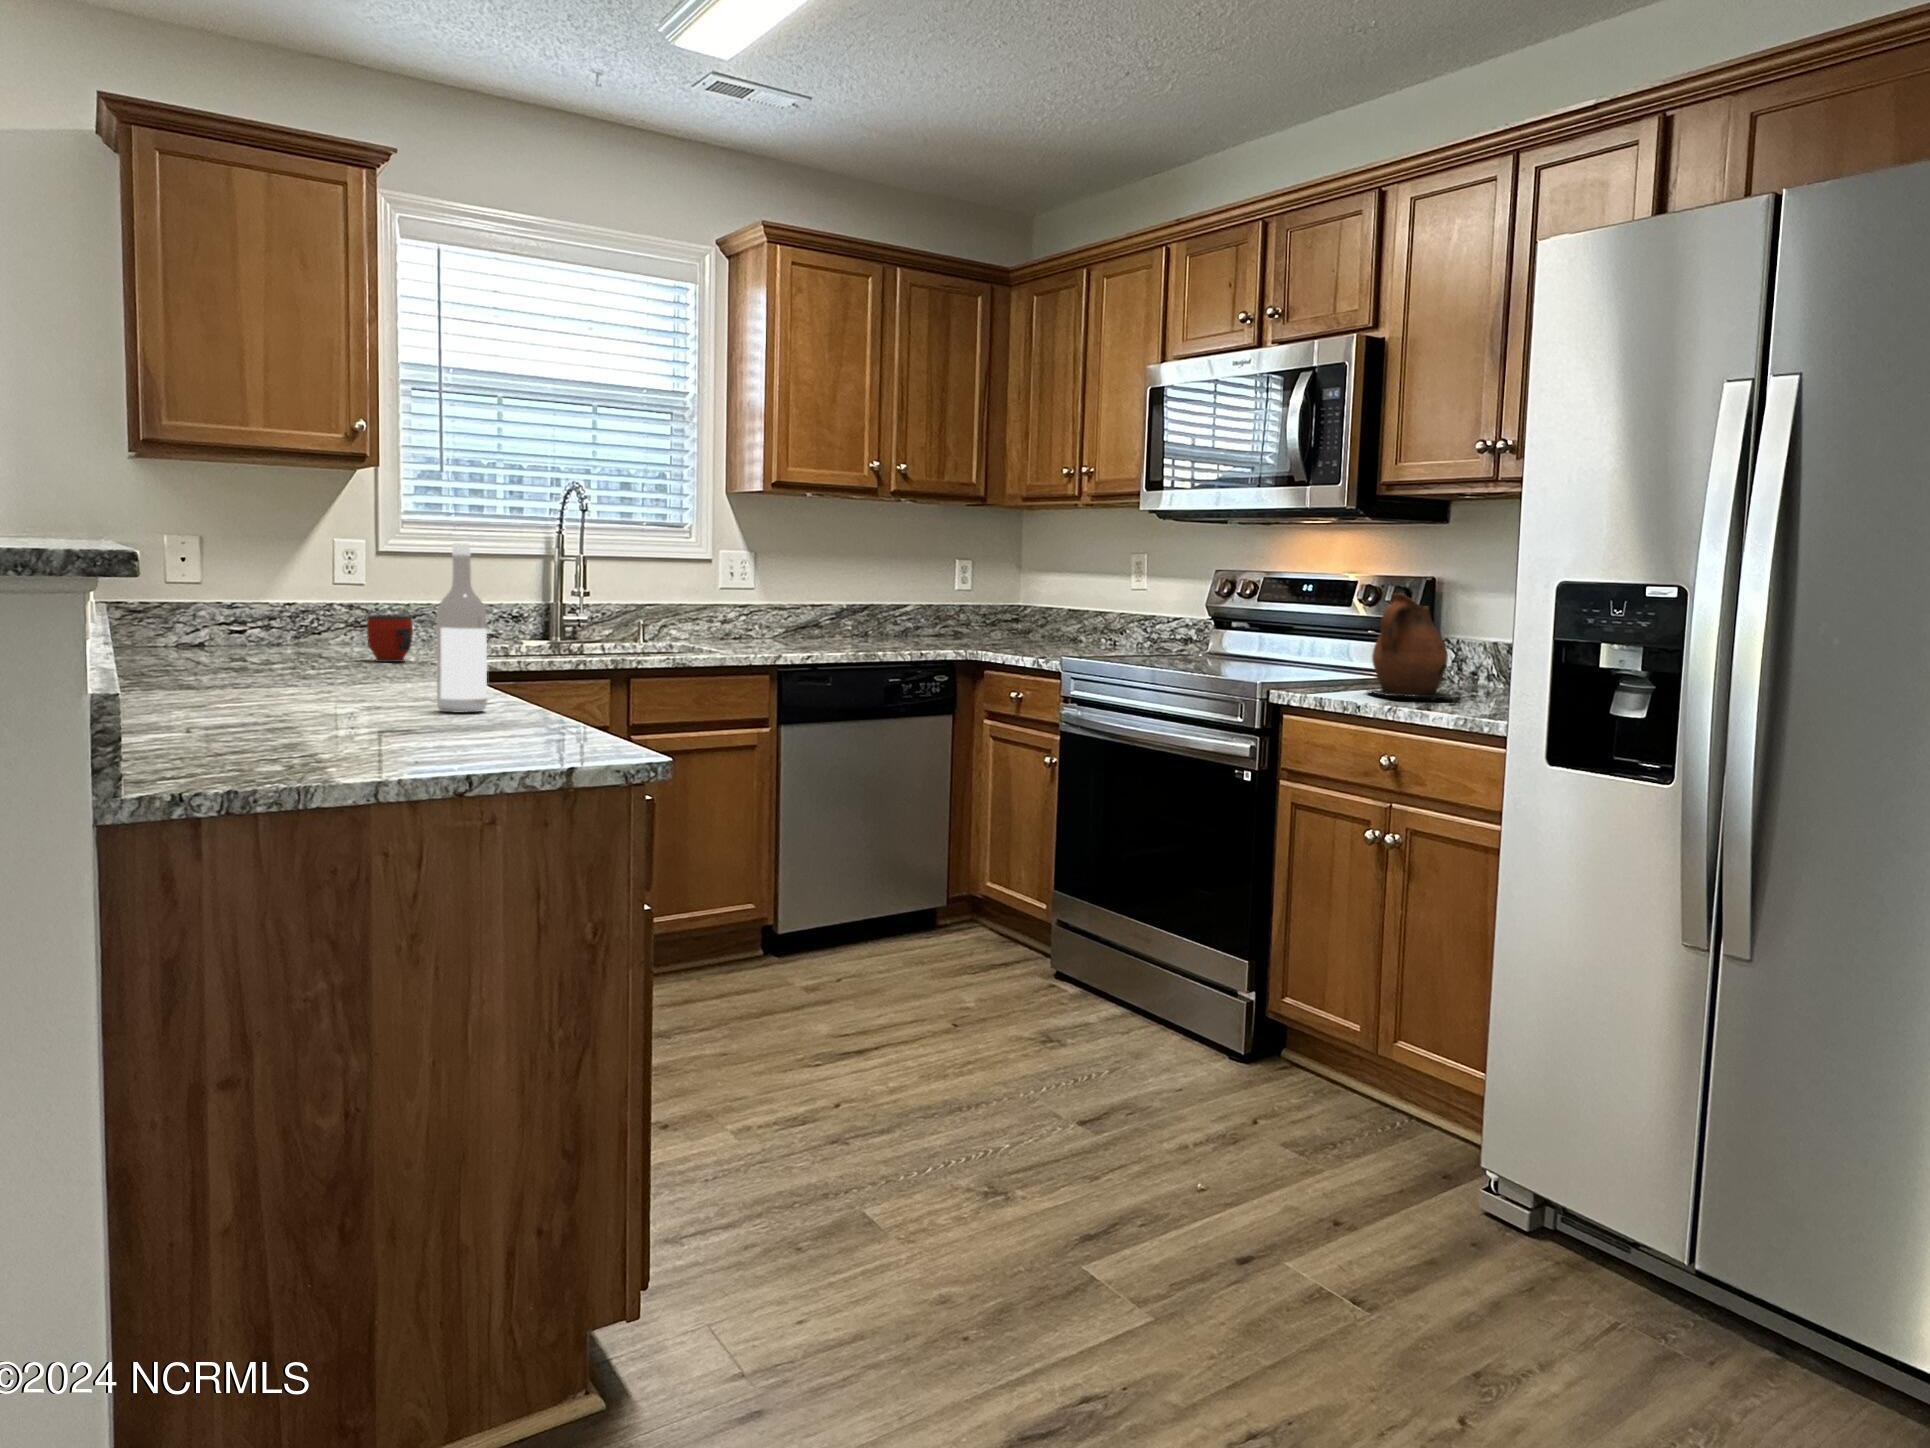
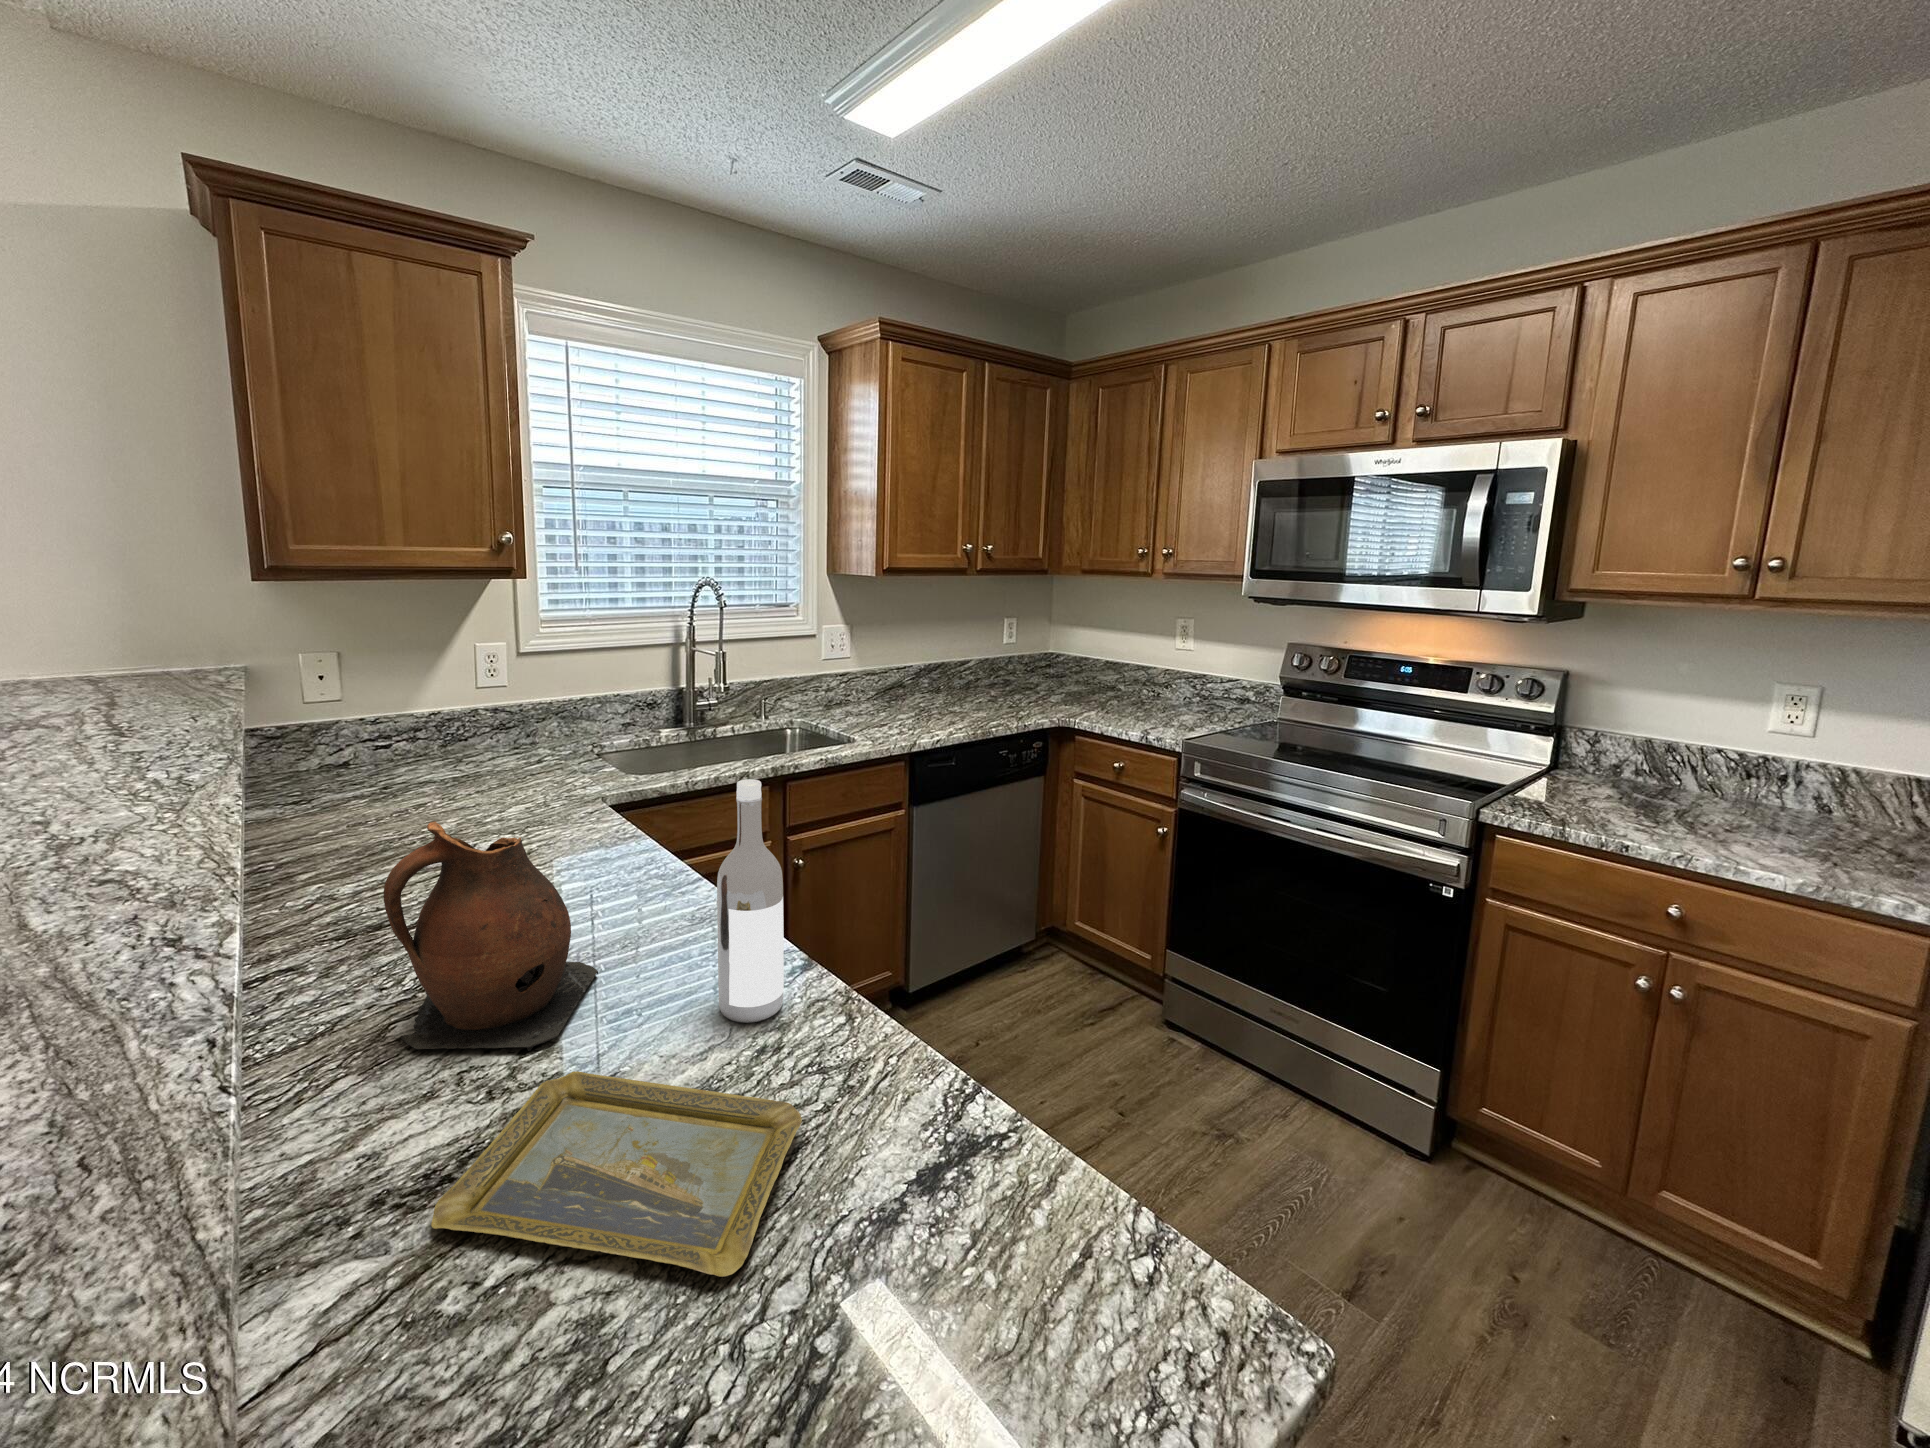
ceramic pitcher: present [1367,594,1454,699] -> present [384,822,598,1051]
mug: present [367,615,413,662] -> none [524,732,573,786]
tray: none [216,702,450,735] -> present [431,1071,802,1277]

